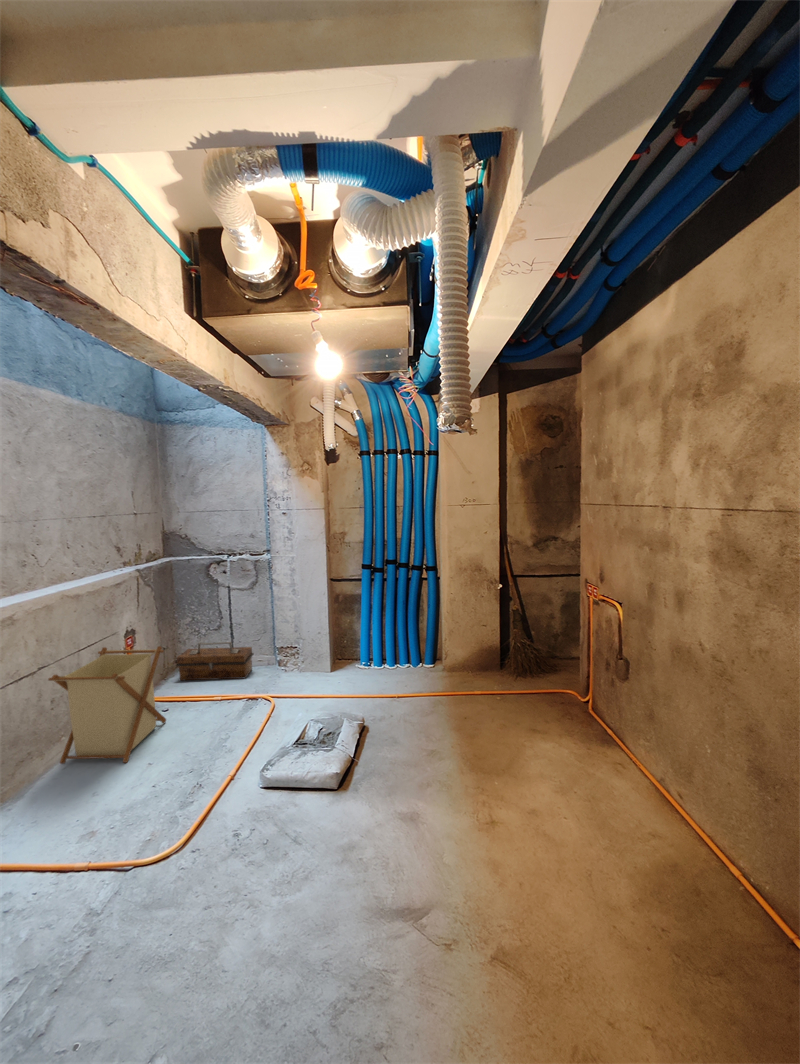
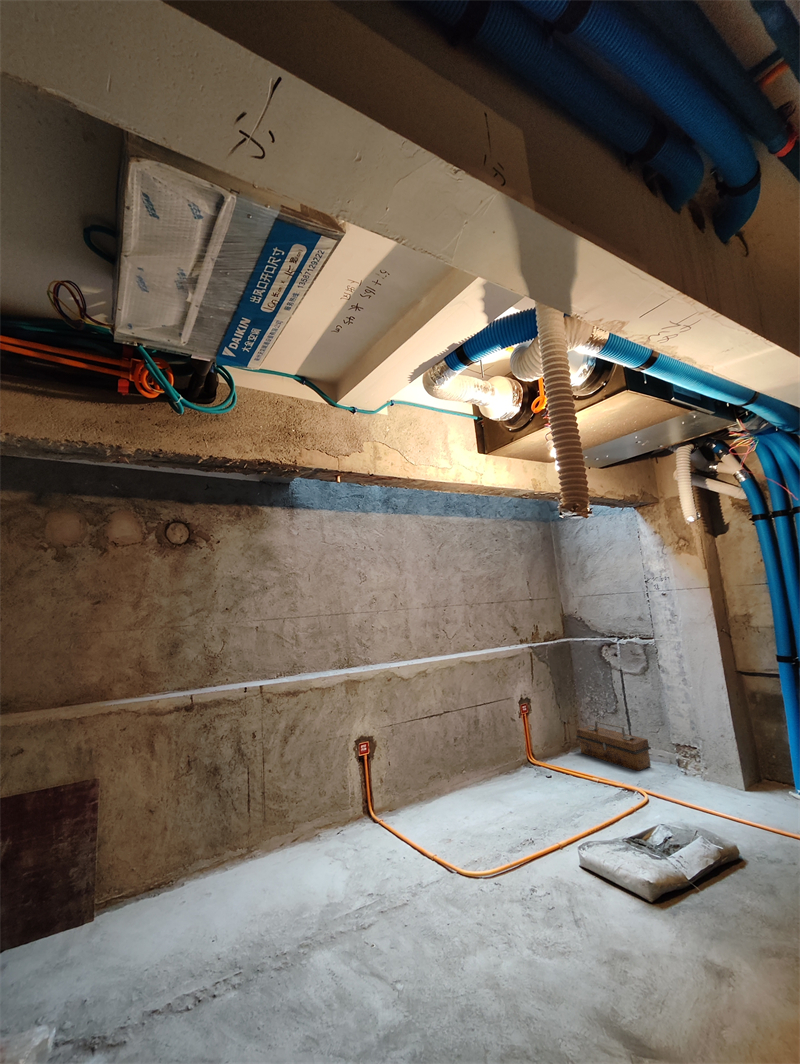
laundry basket: present [49,646,166,764] -> none [471,698,549,791]

